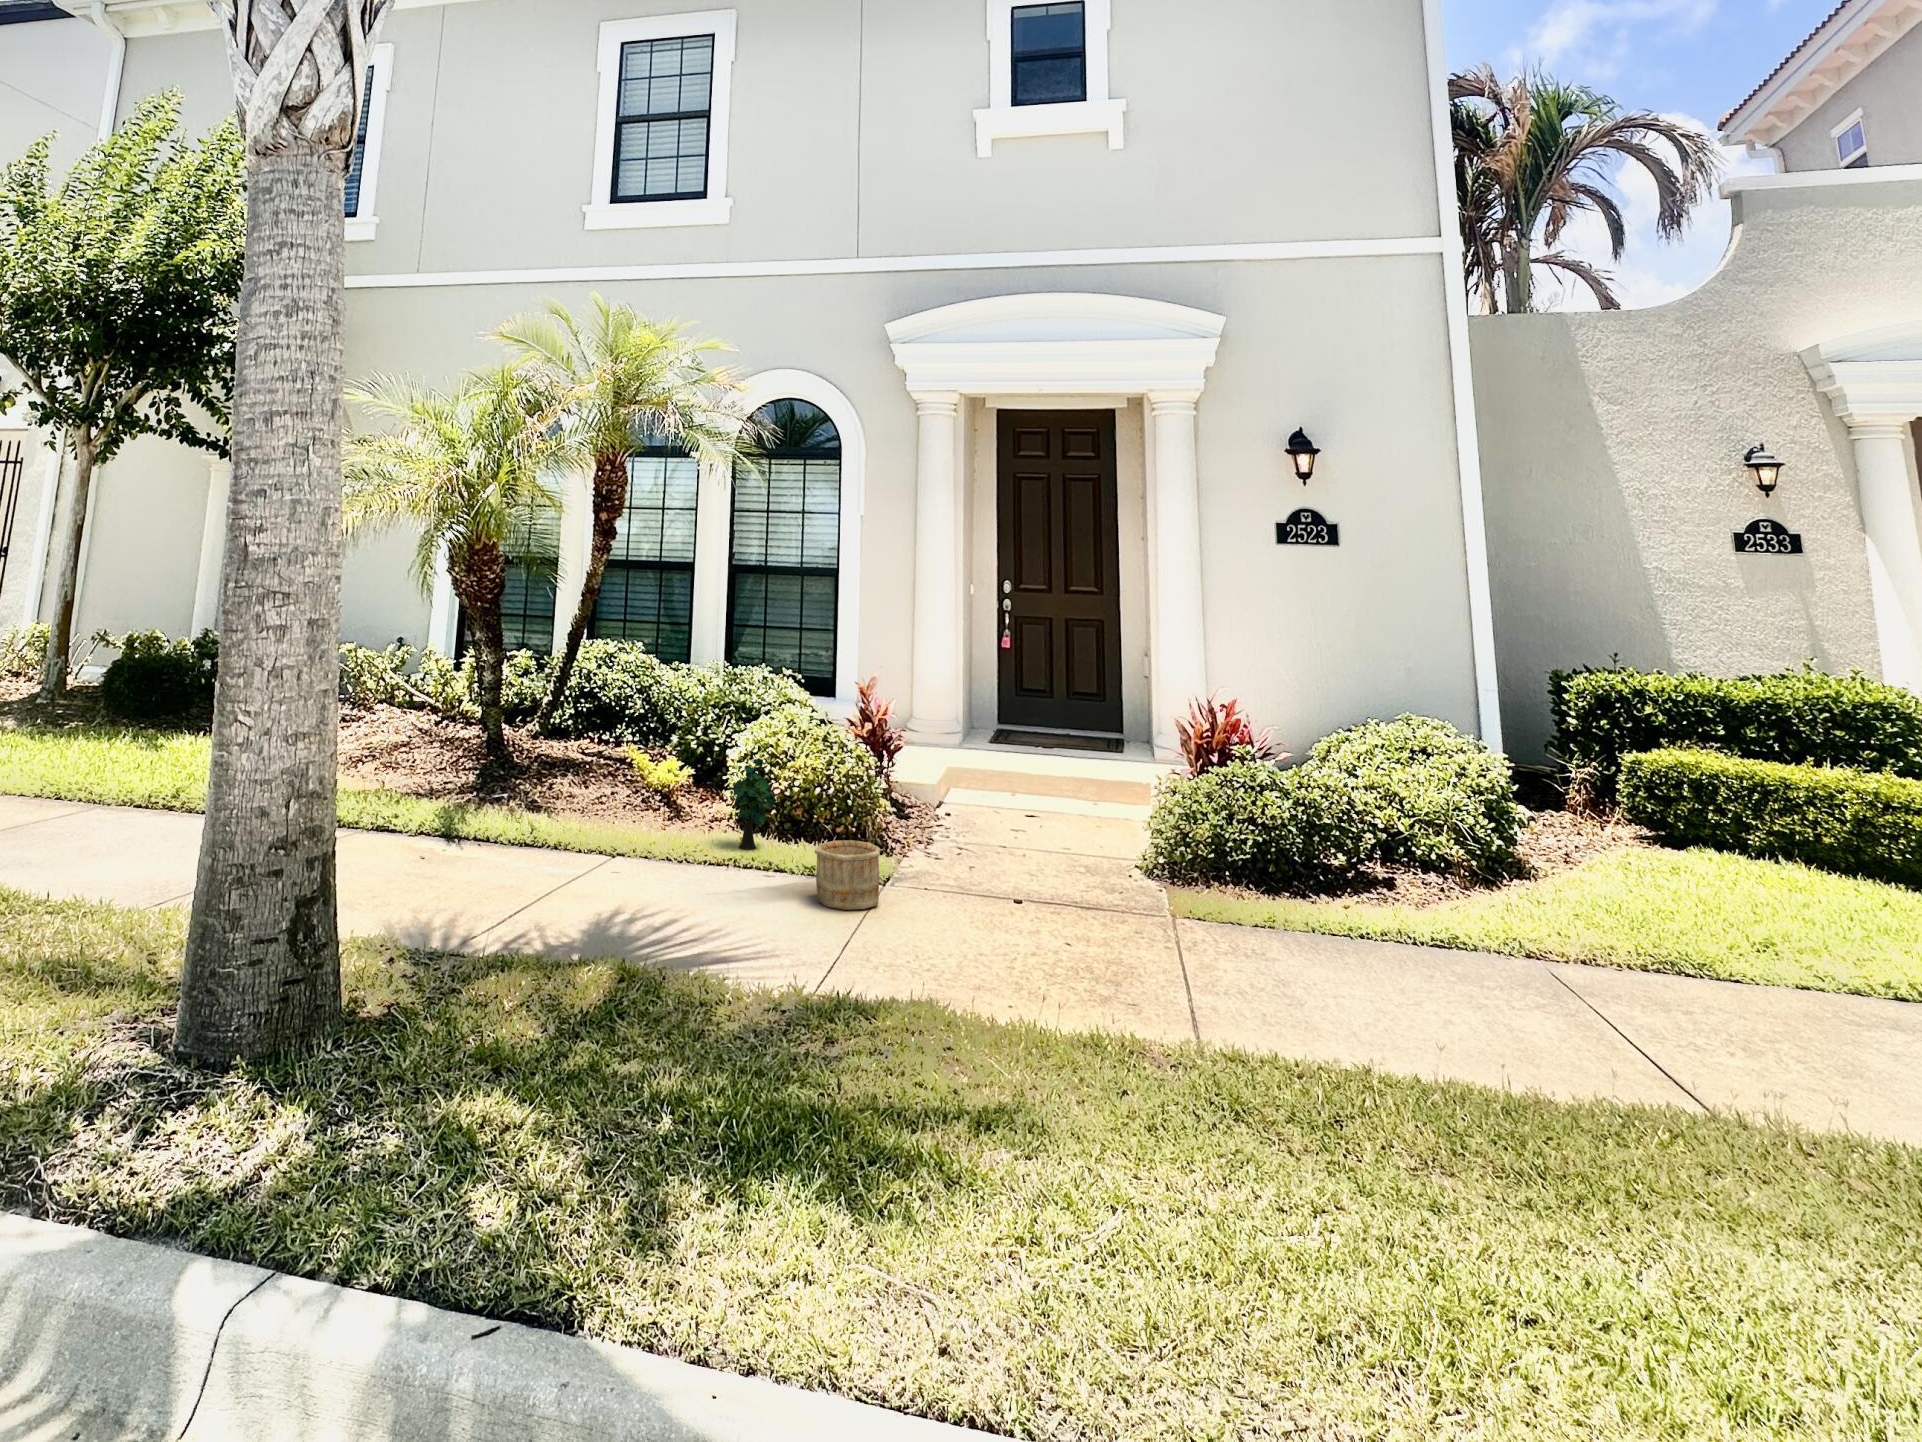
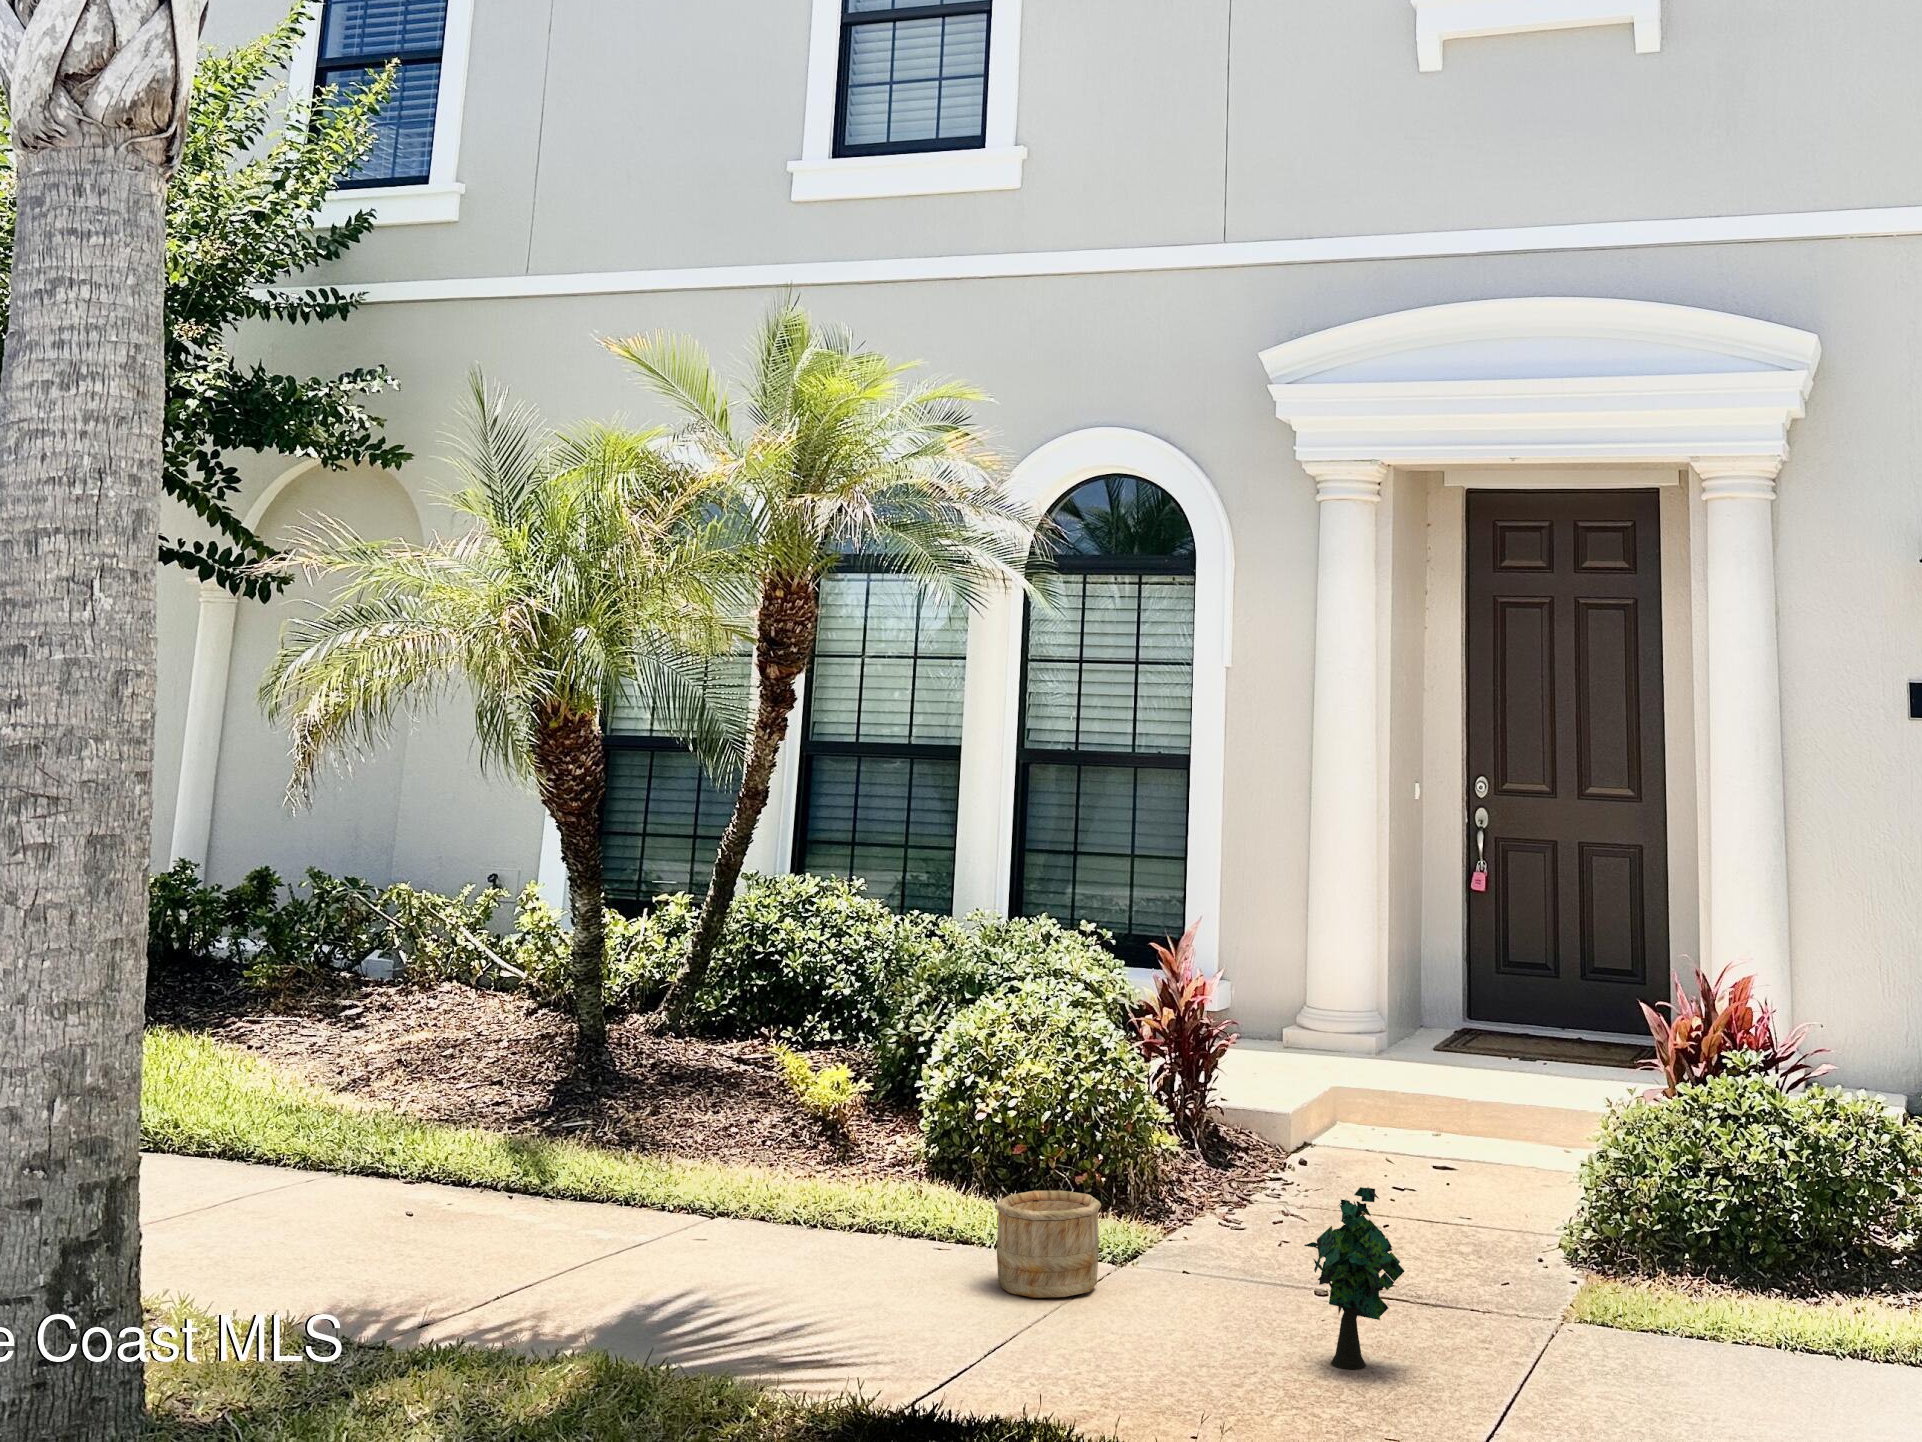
decorative plant: present [728,759,777,850] -> present [1304,1187,1404,1369]

